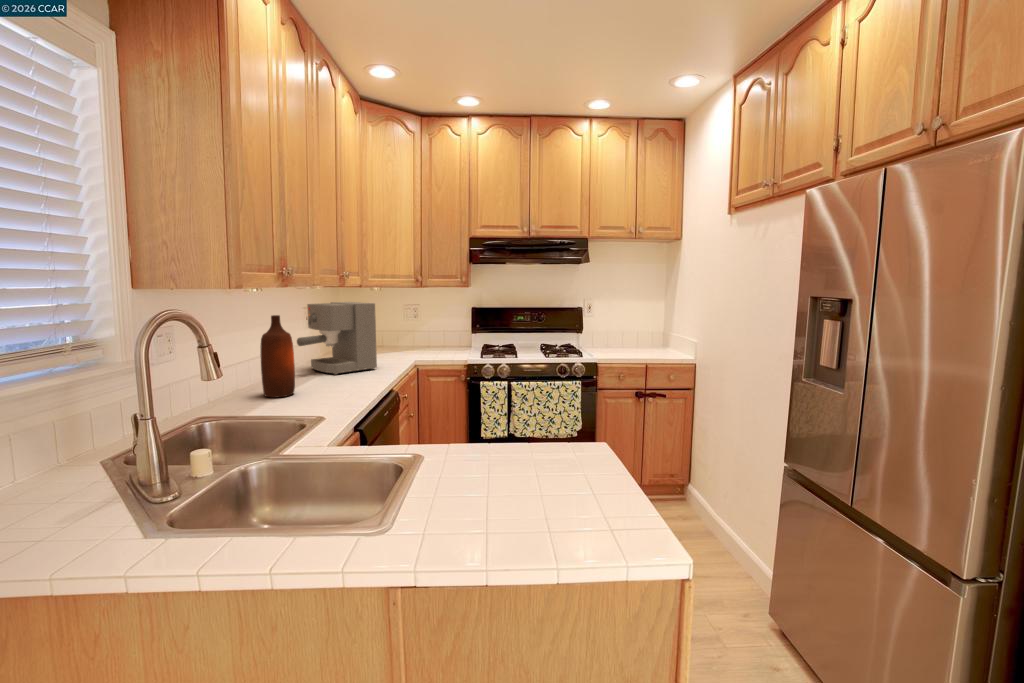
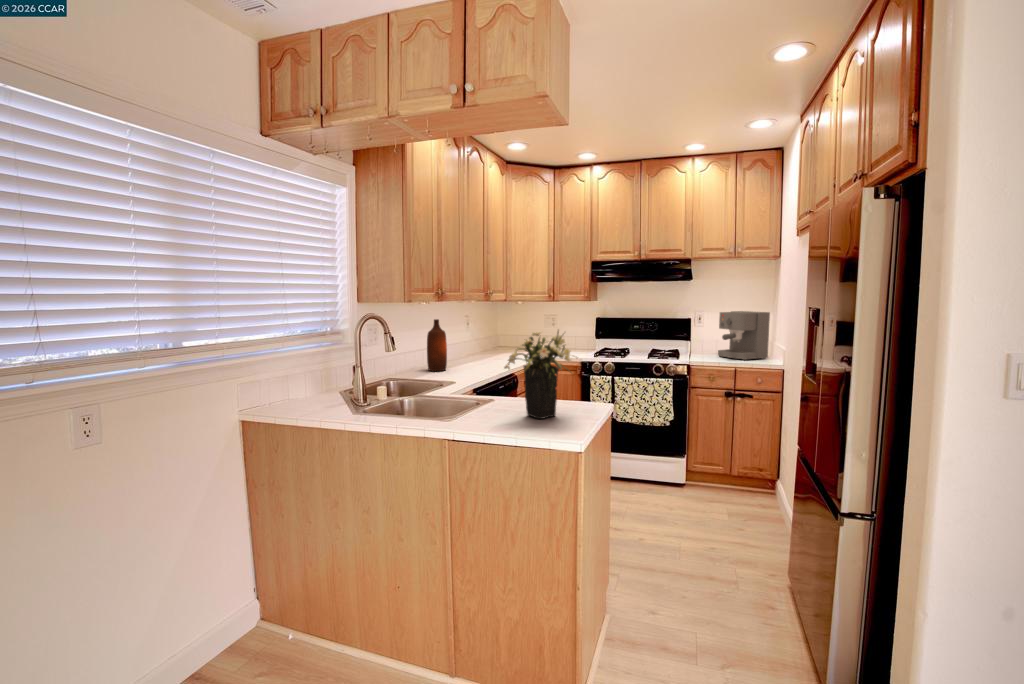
coffee maker: present [297,302,377,375] -> present [718,311,770,360]
flower arrangement: none [481,331,611,491] -> present [504,331,572,419]

